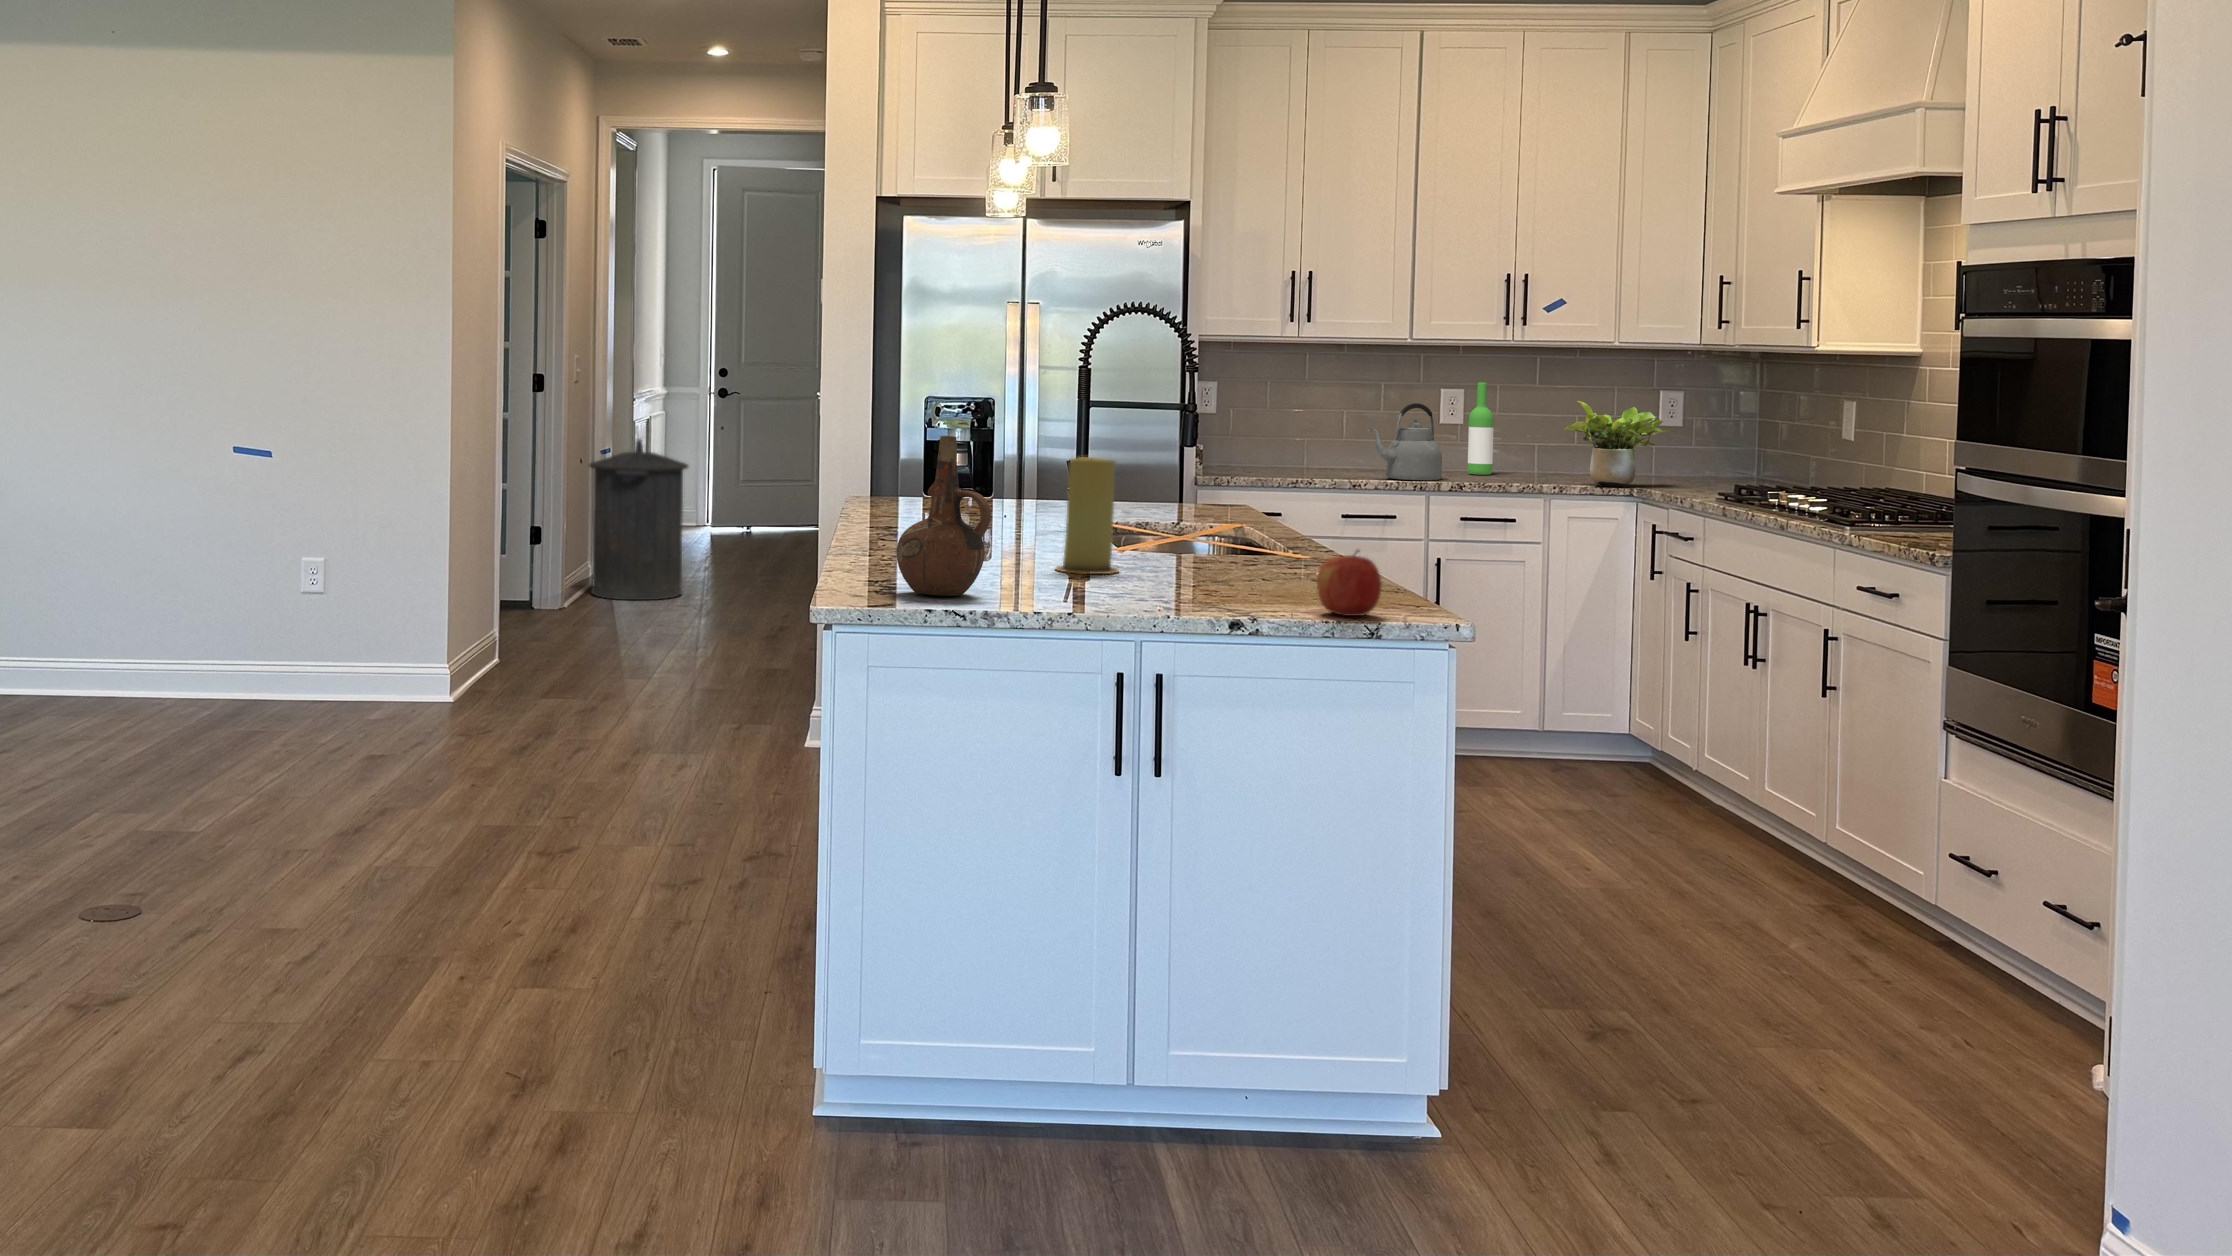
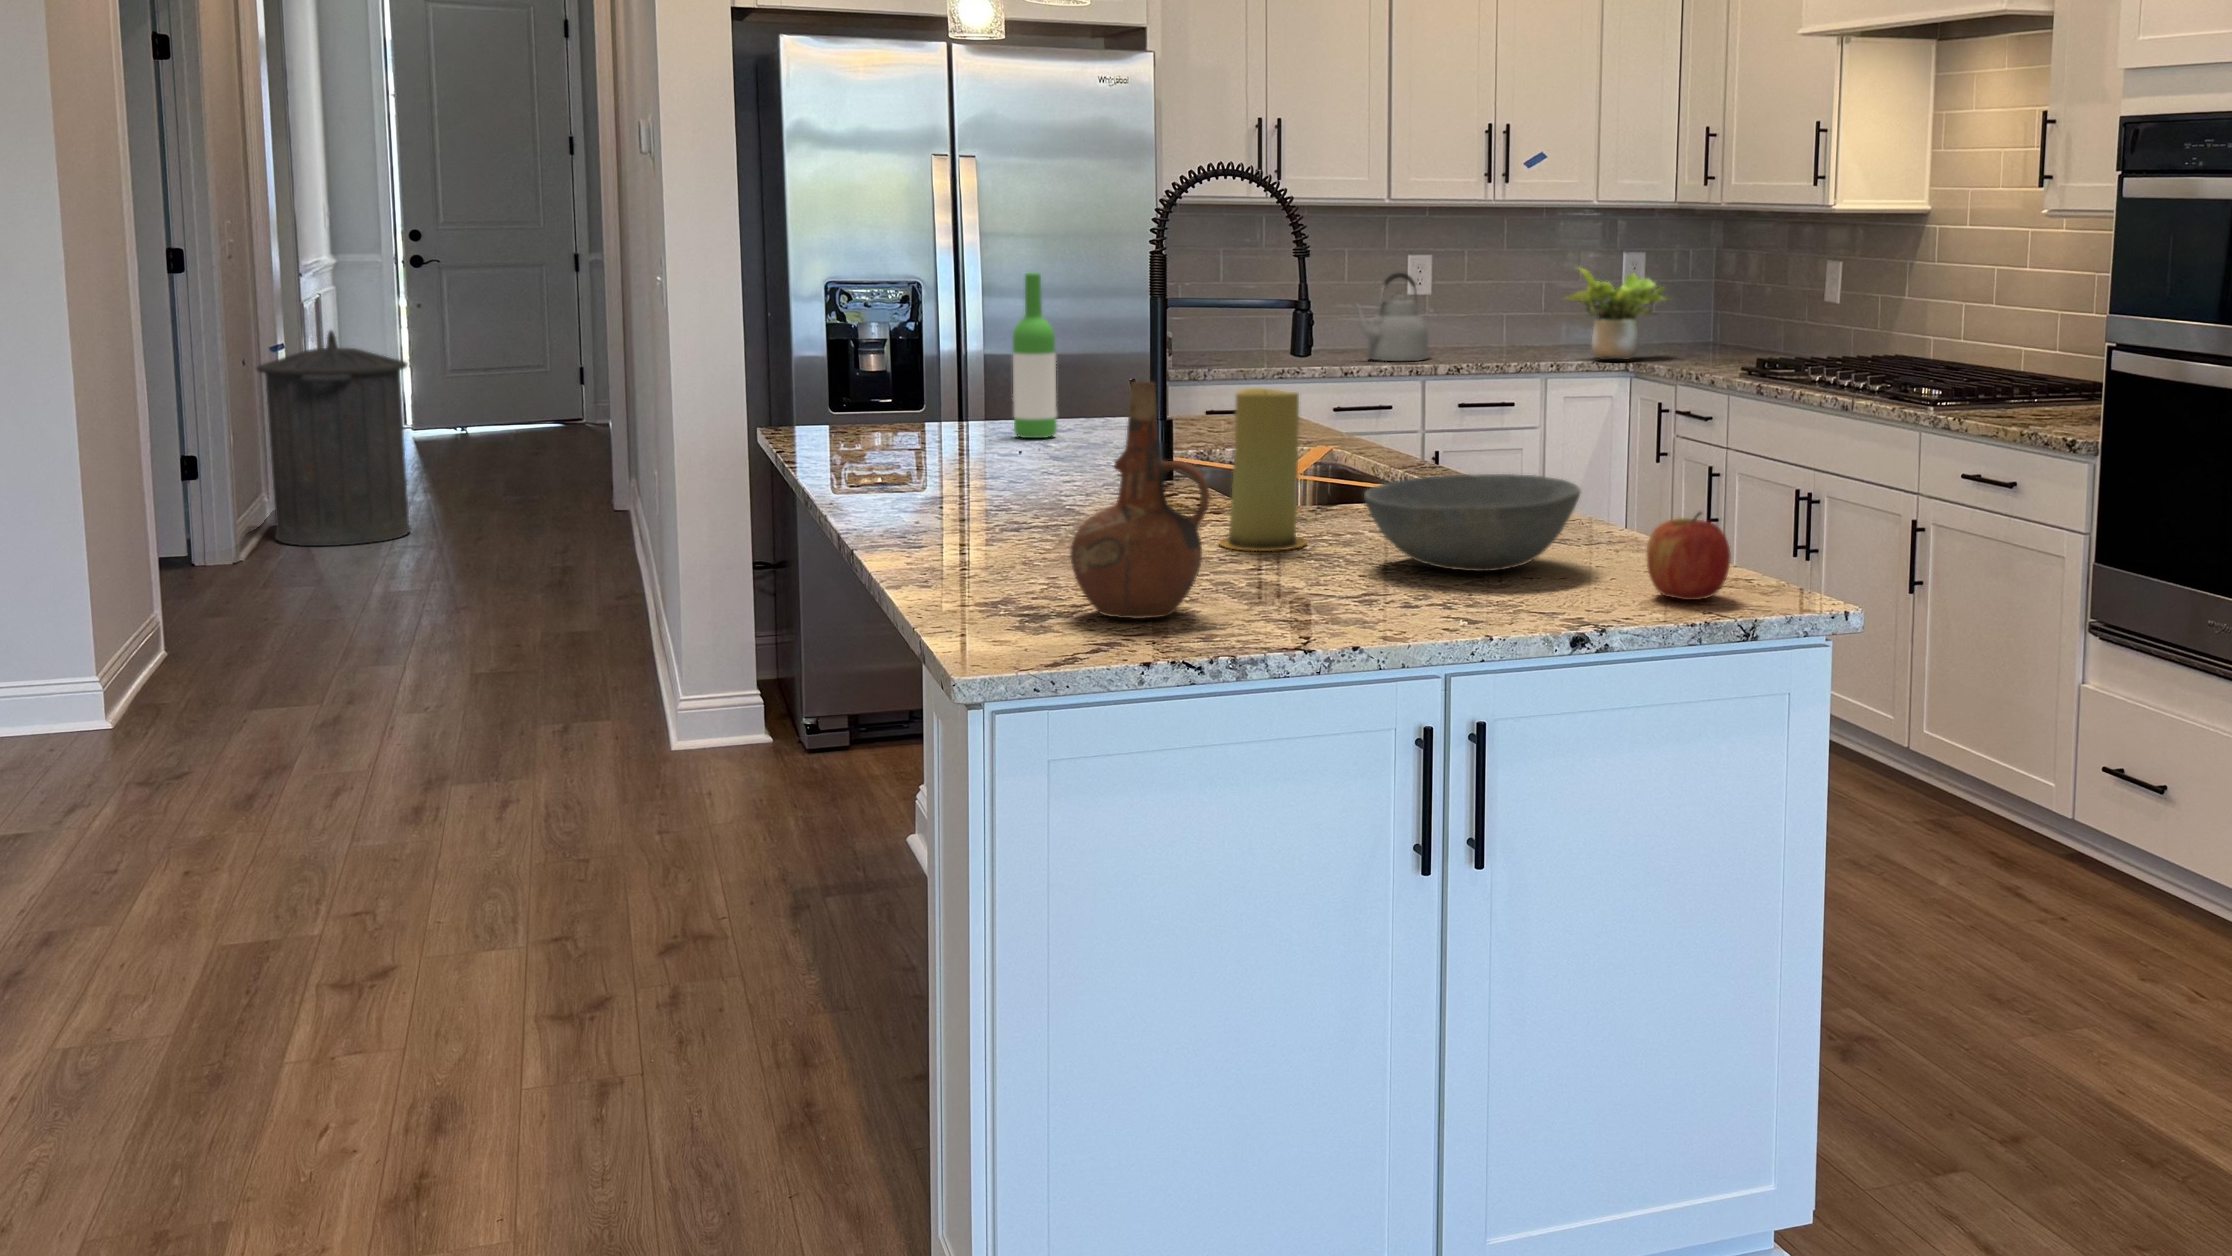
wine bottle: present [1468,383,1494,475] -> present [1013,273,1057,438]
bowl: none [1136,526,1301,593] -> present [1364,474,1580,571]

